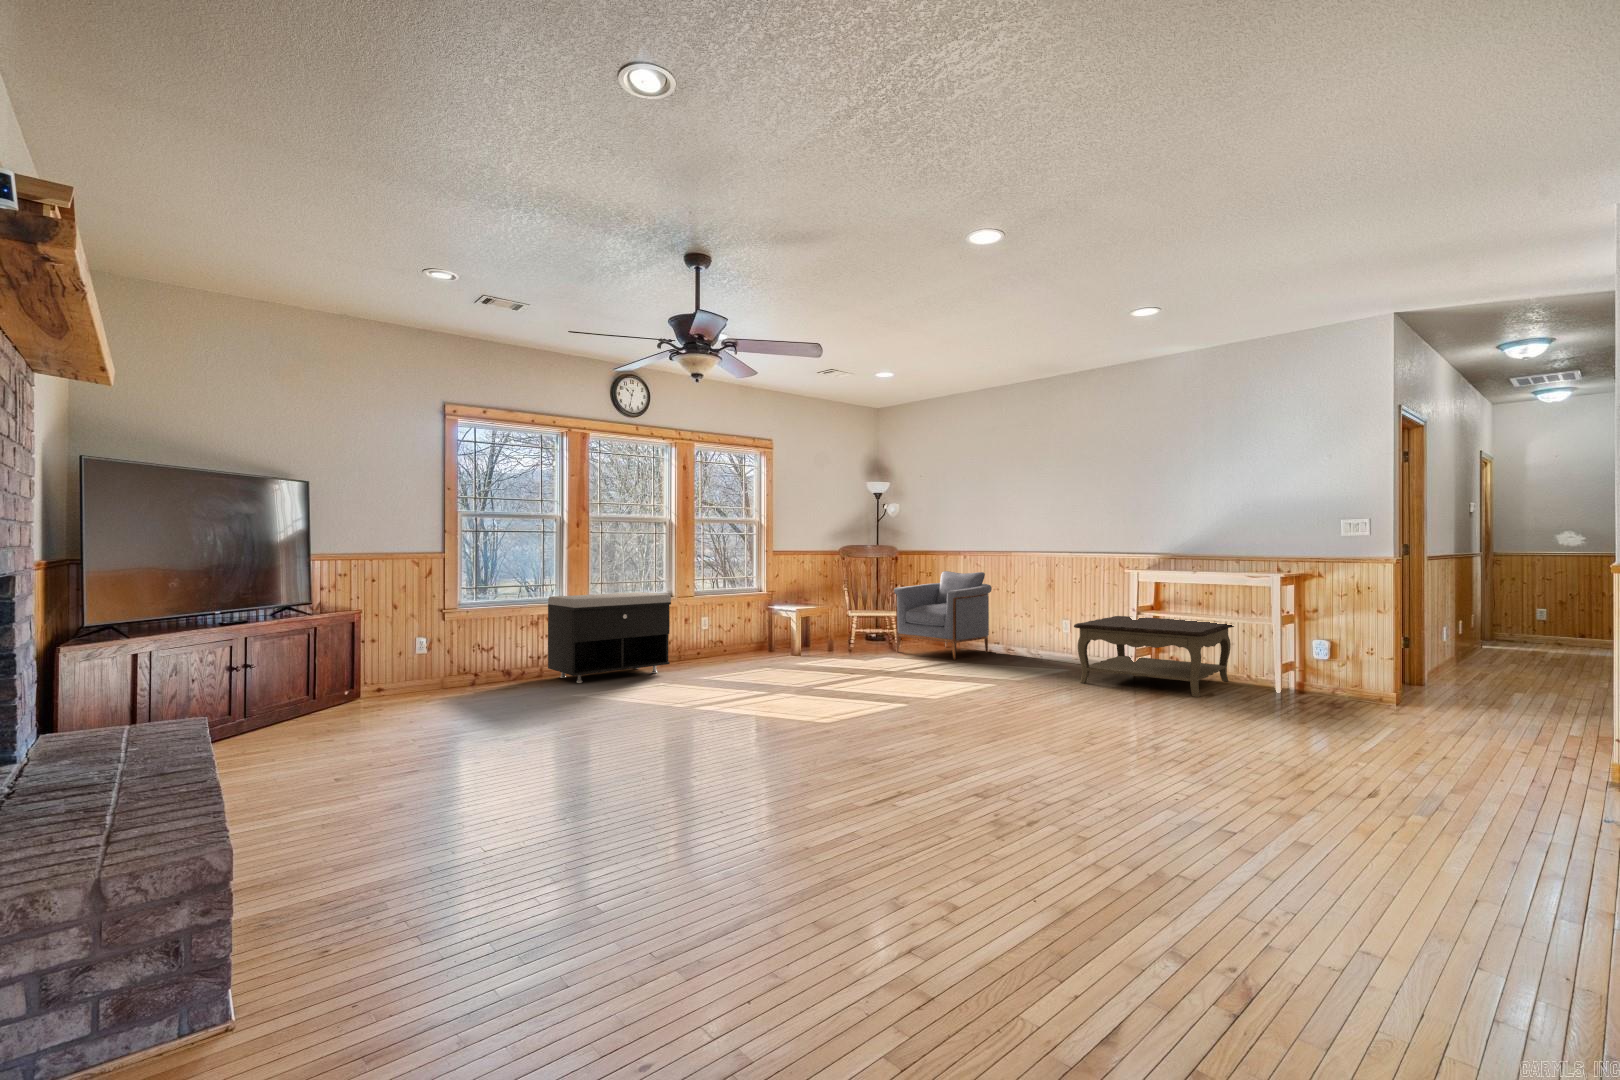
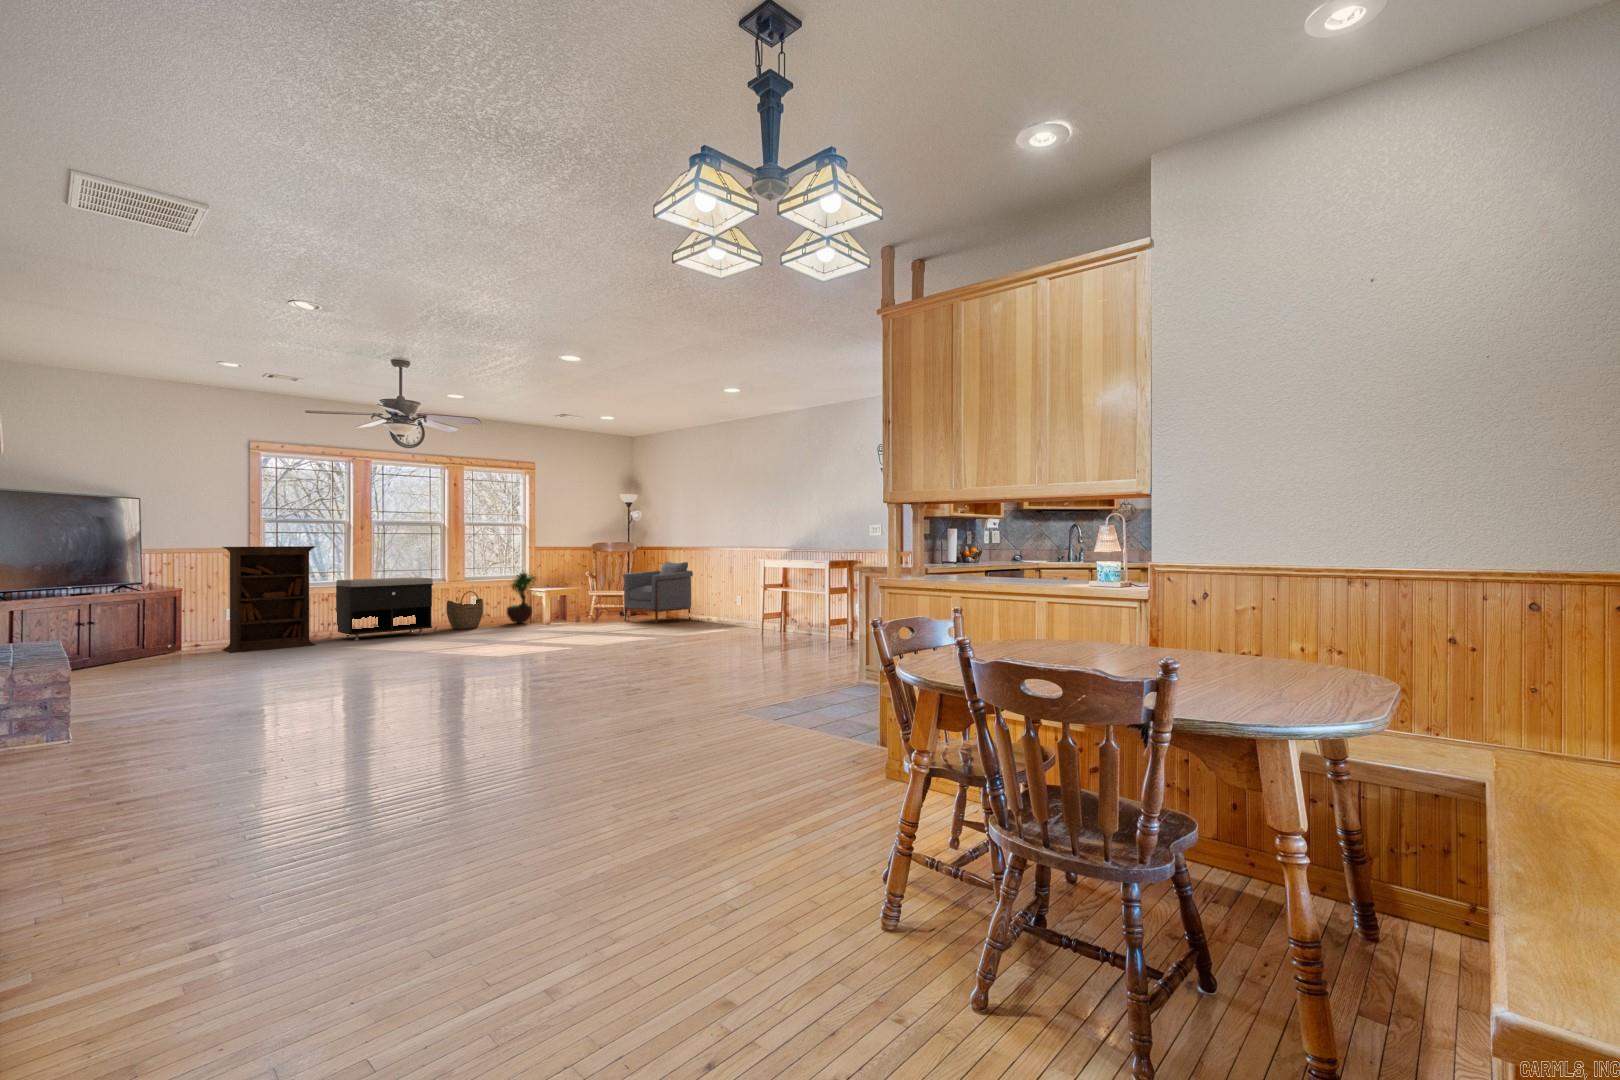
bookcase: none [411,550,534,705] -> present [223,546,316,653]
potted tree: none [745,578,788,654] -> present [507,570,537,623]
woven basket: none [678,610,723,664] -> present [446,591,484,629]
coffee table: present [1074,616,1234,697] -> none [709,591,816,639]

